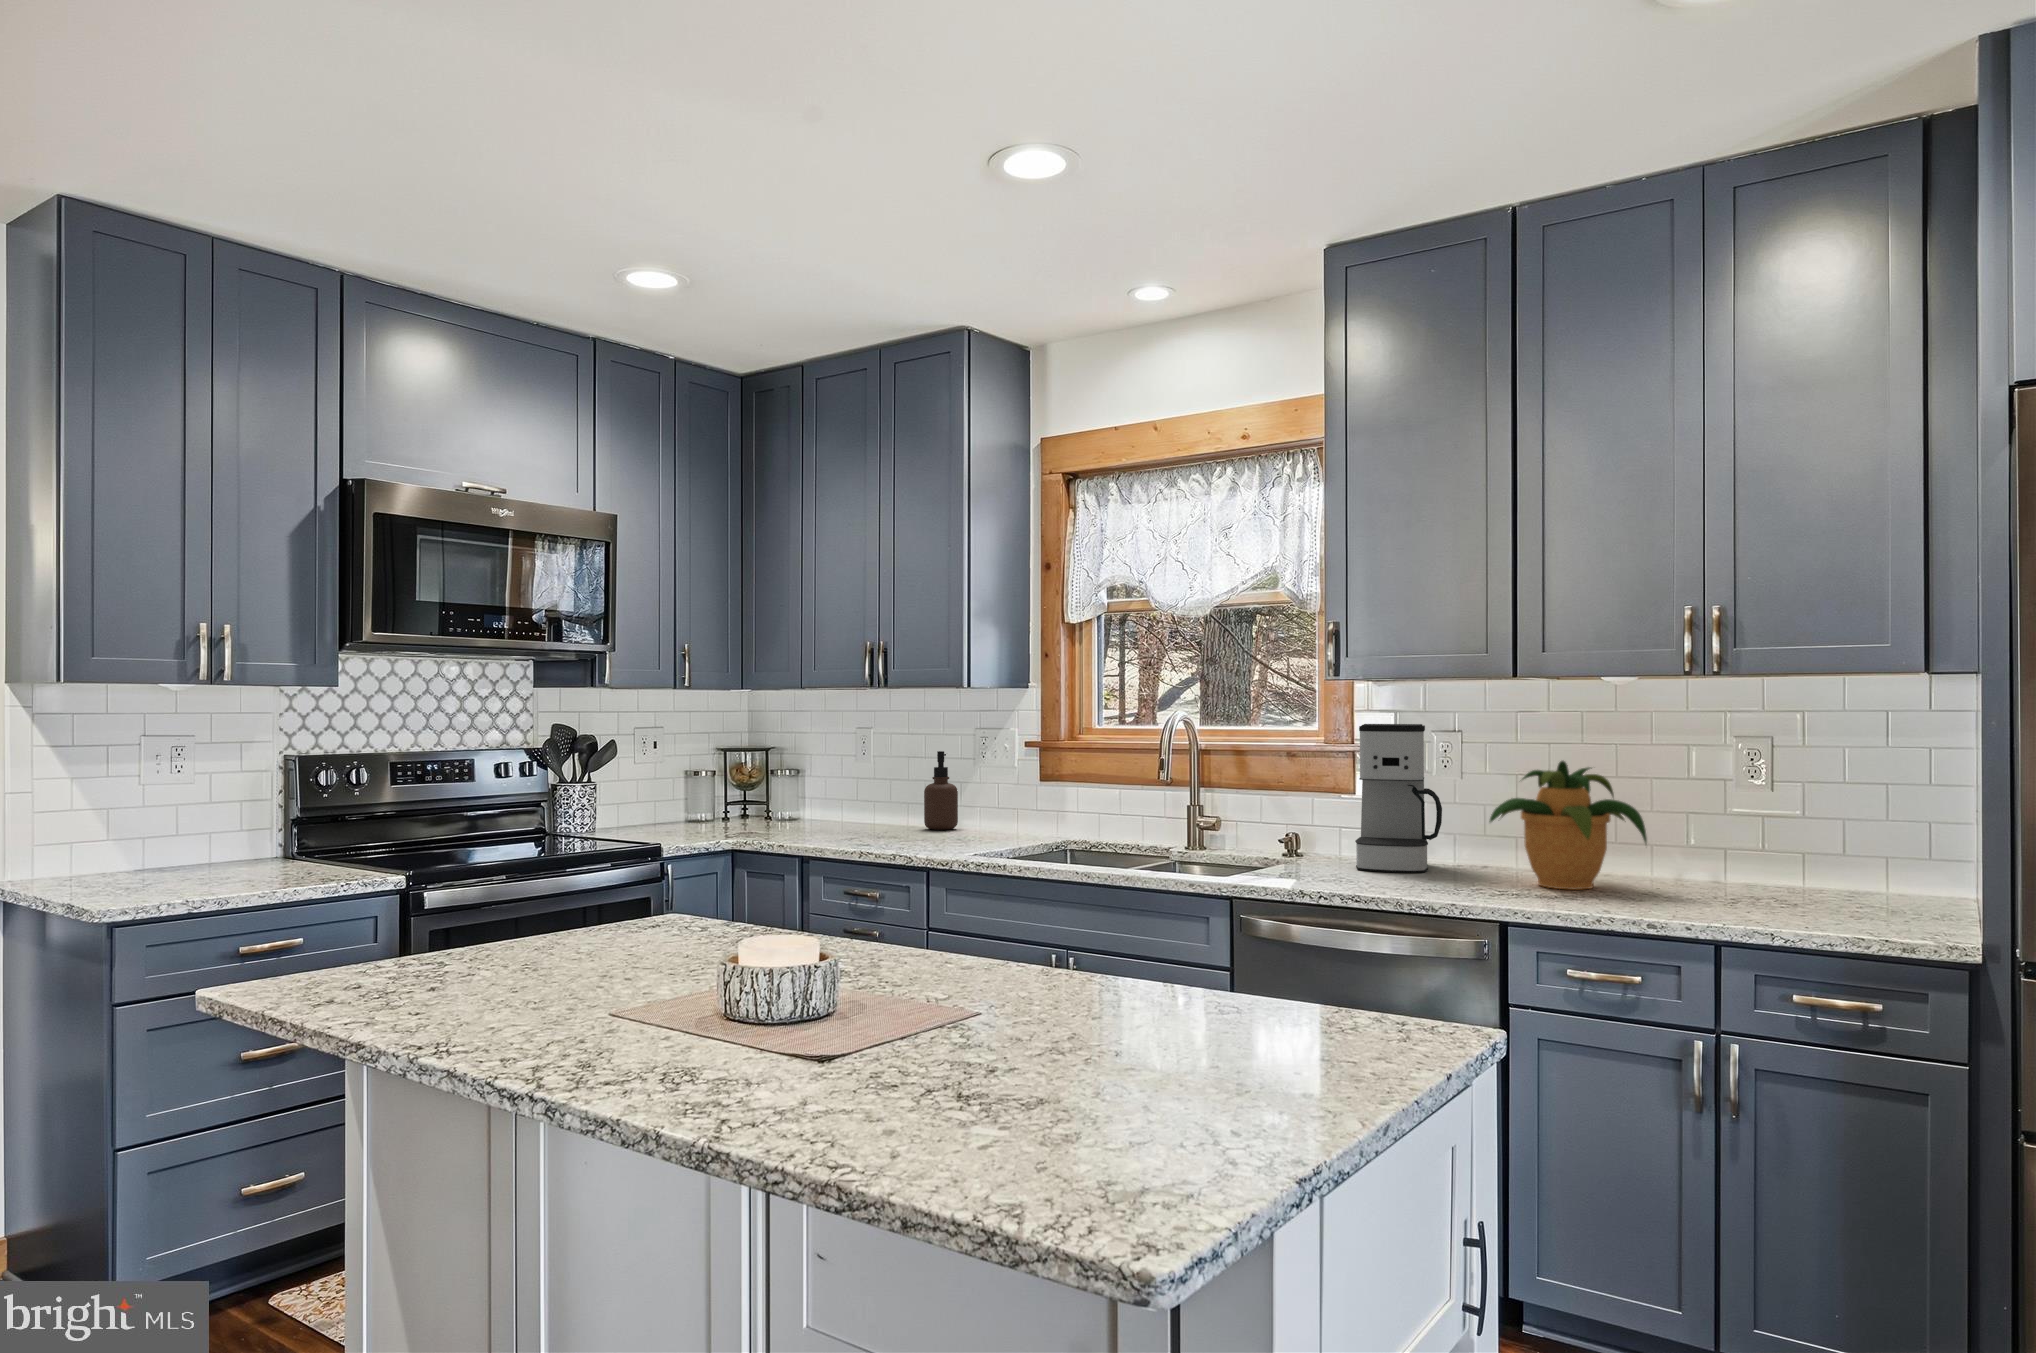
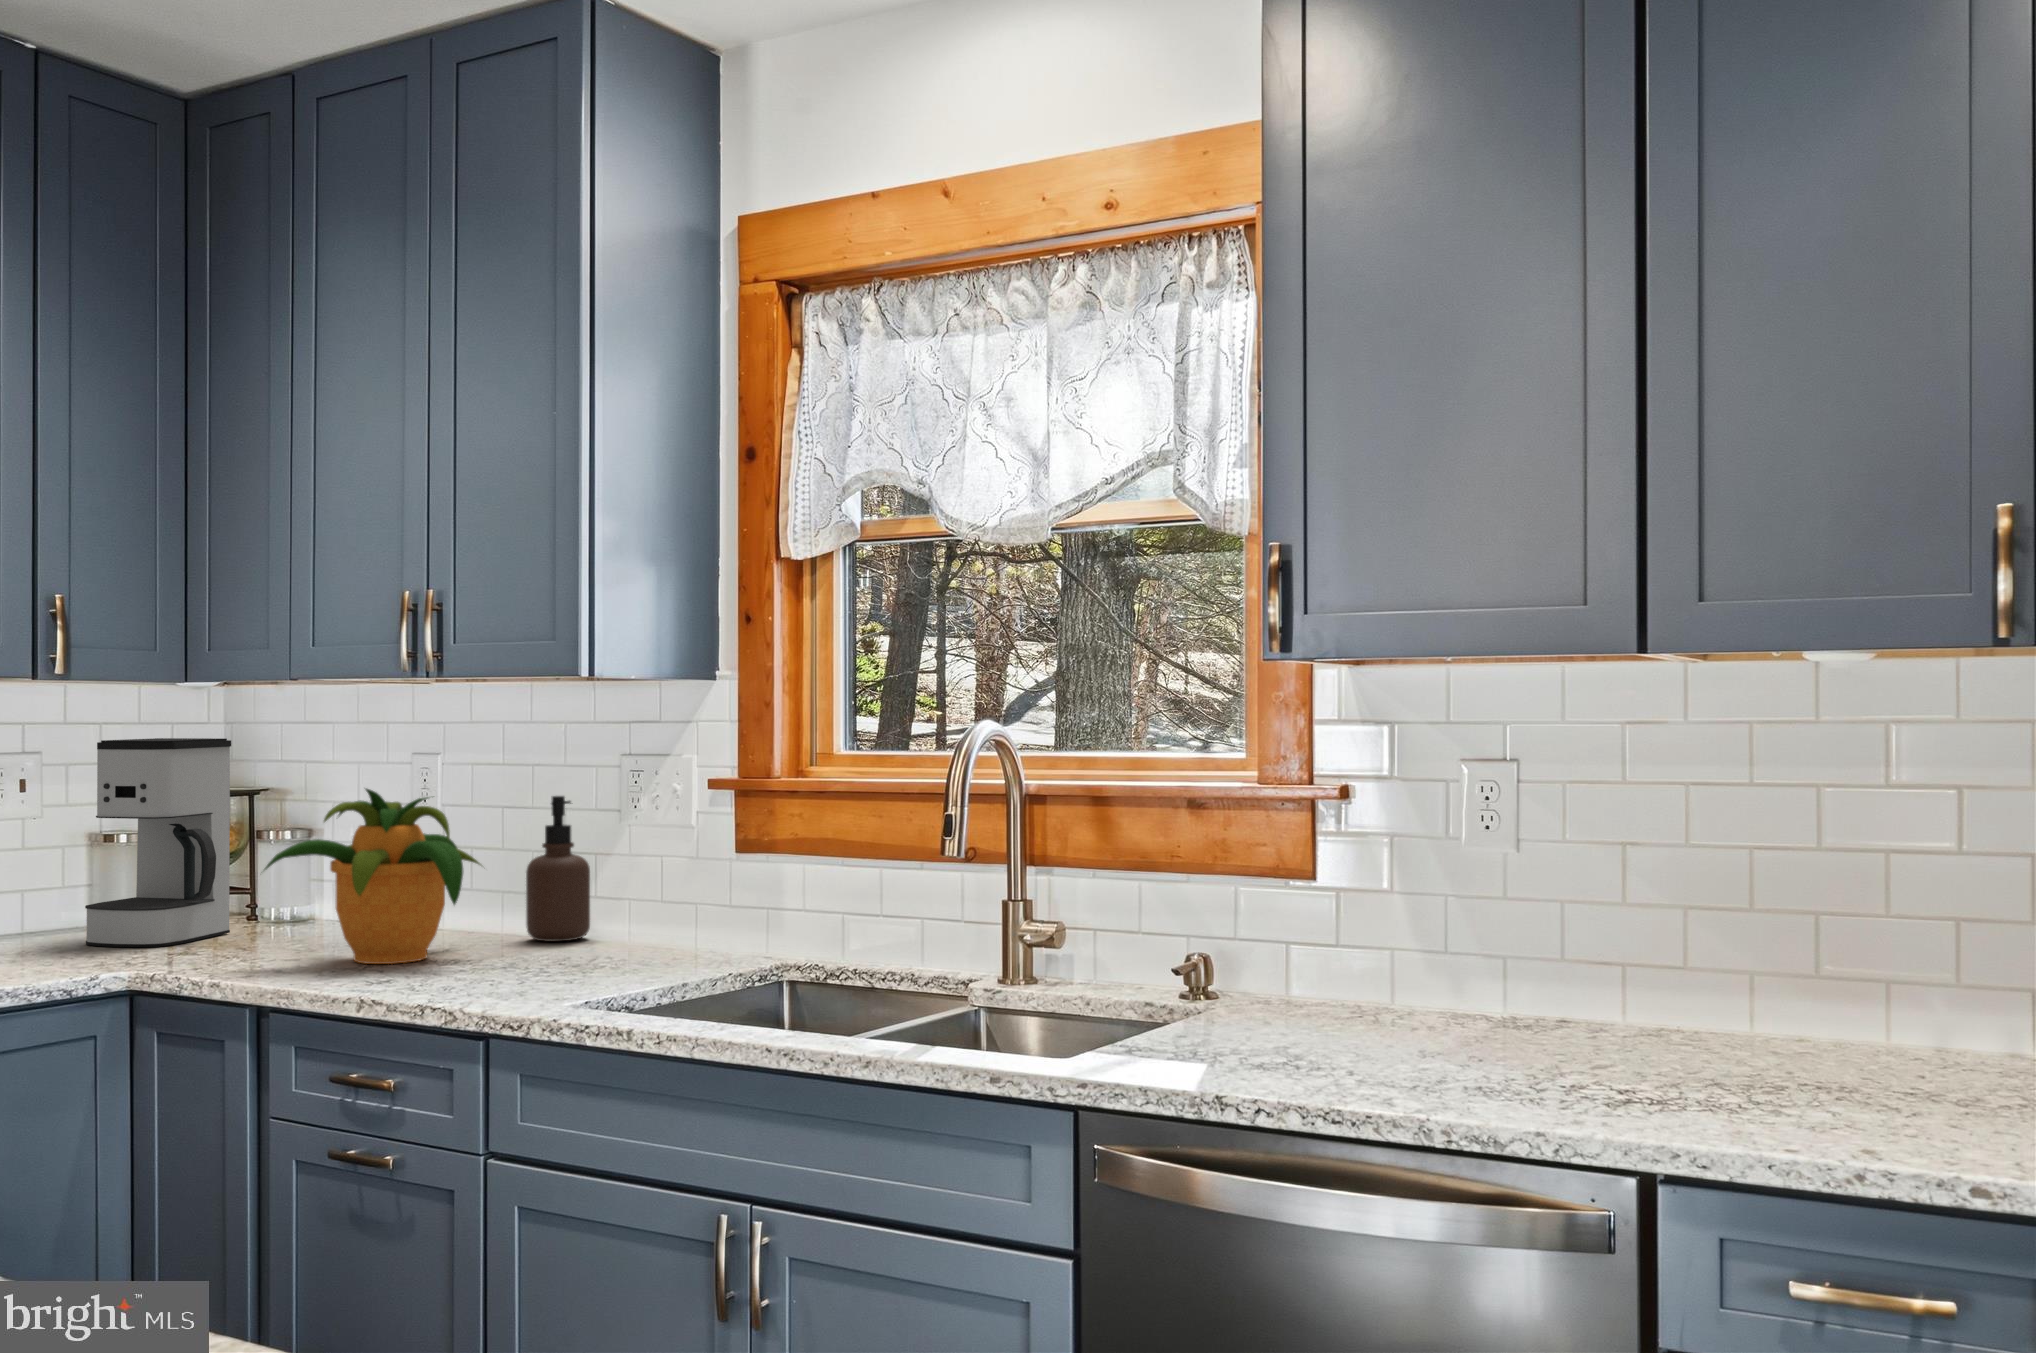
coffee maker: present [1355,724,1442,873] -> present [85,738,231,947]
potted plant: present [1489,761,1647,889] -> present [264,789,481,964]

